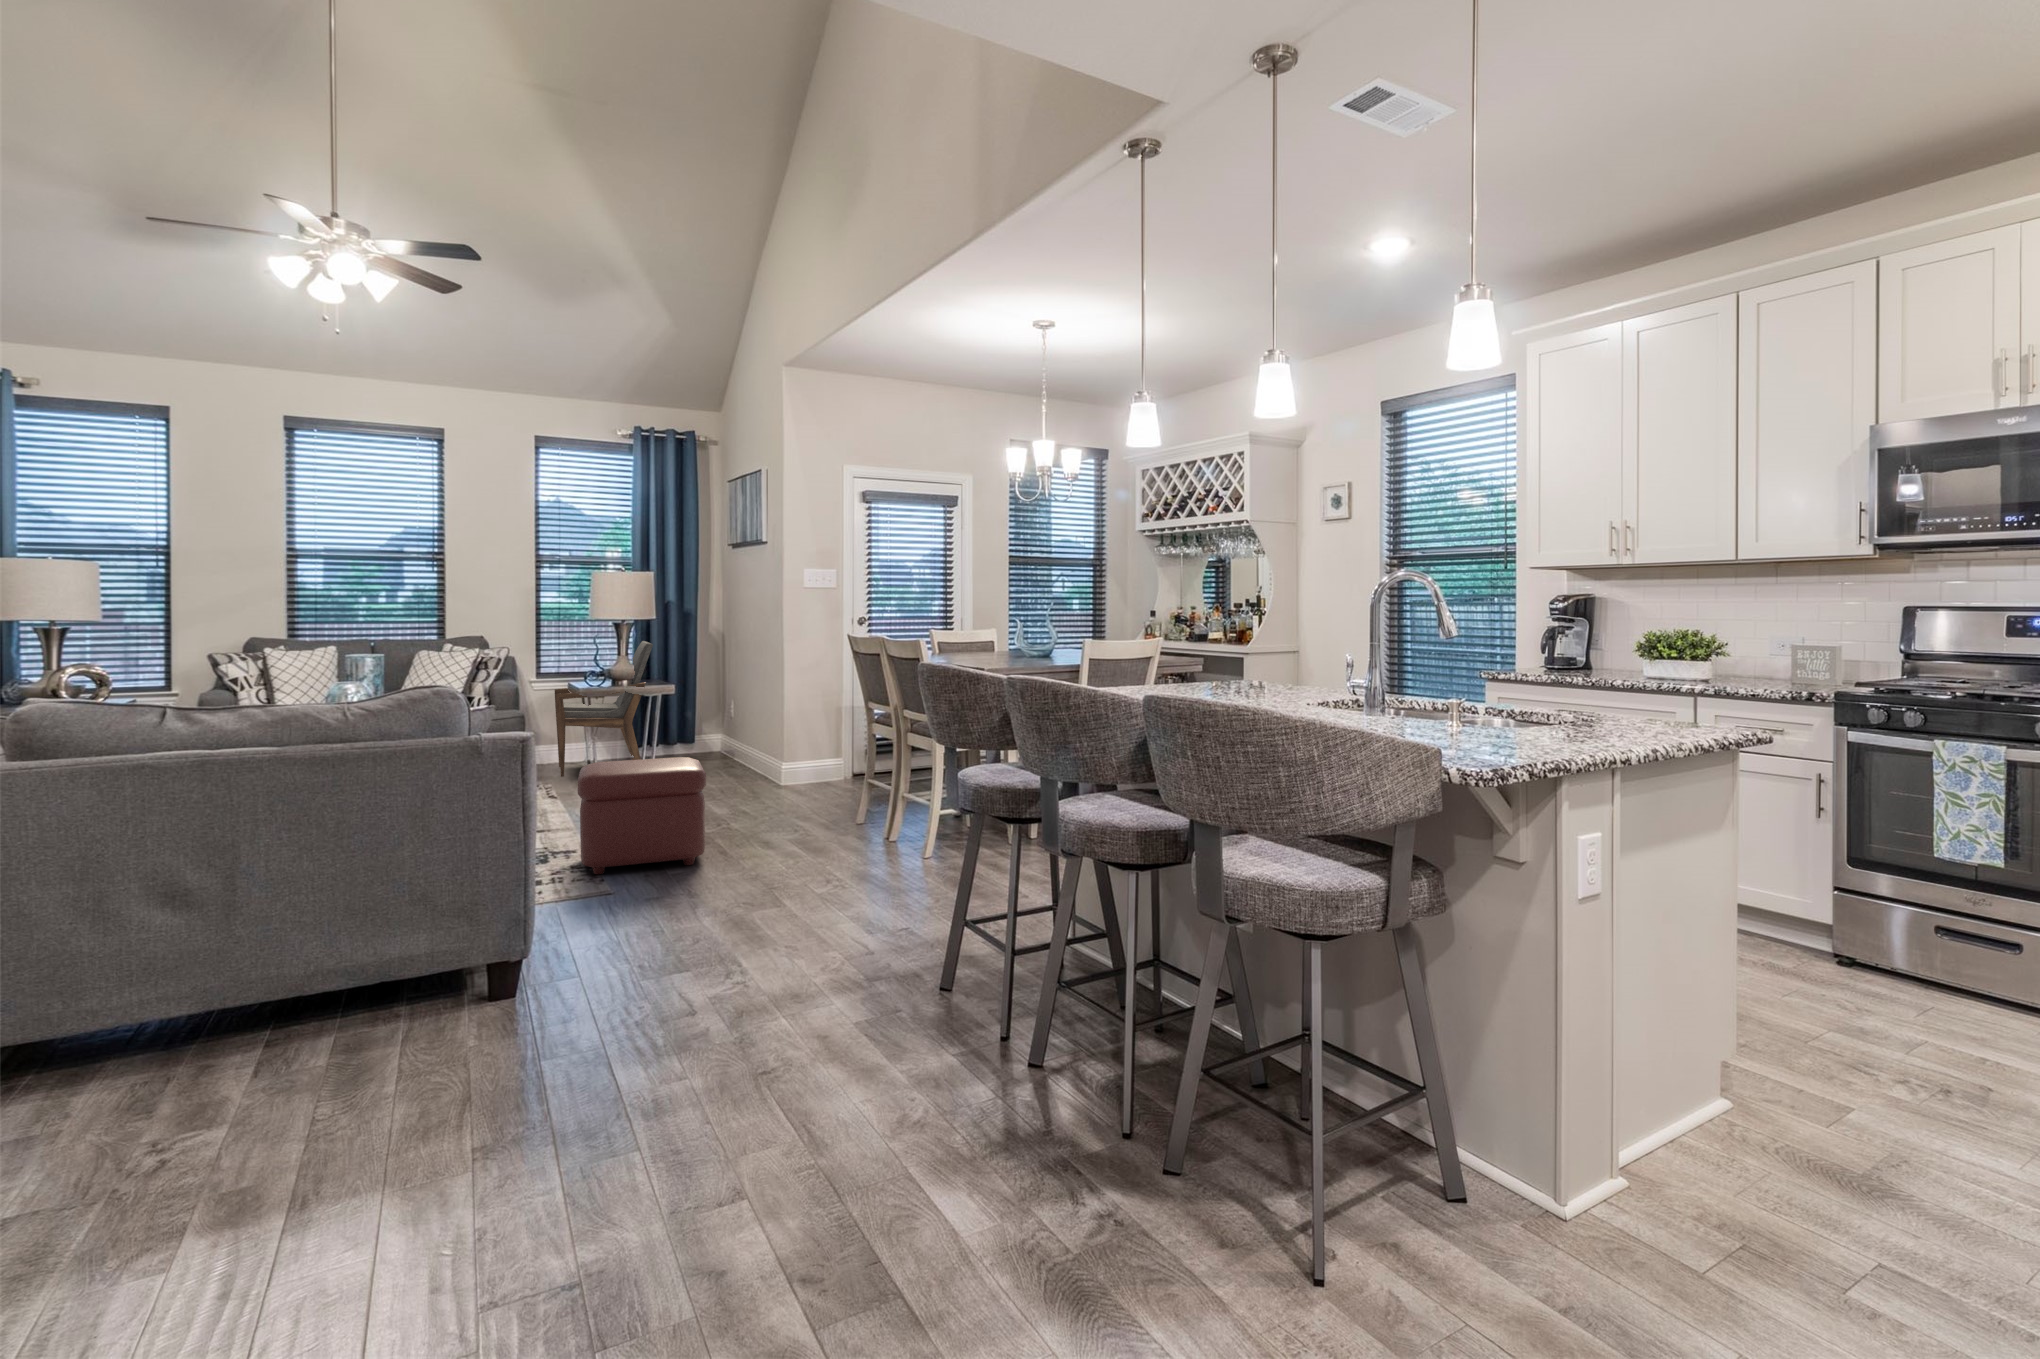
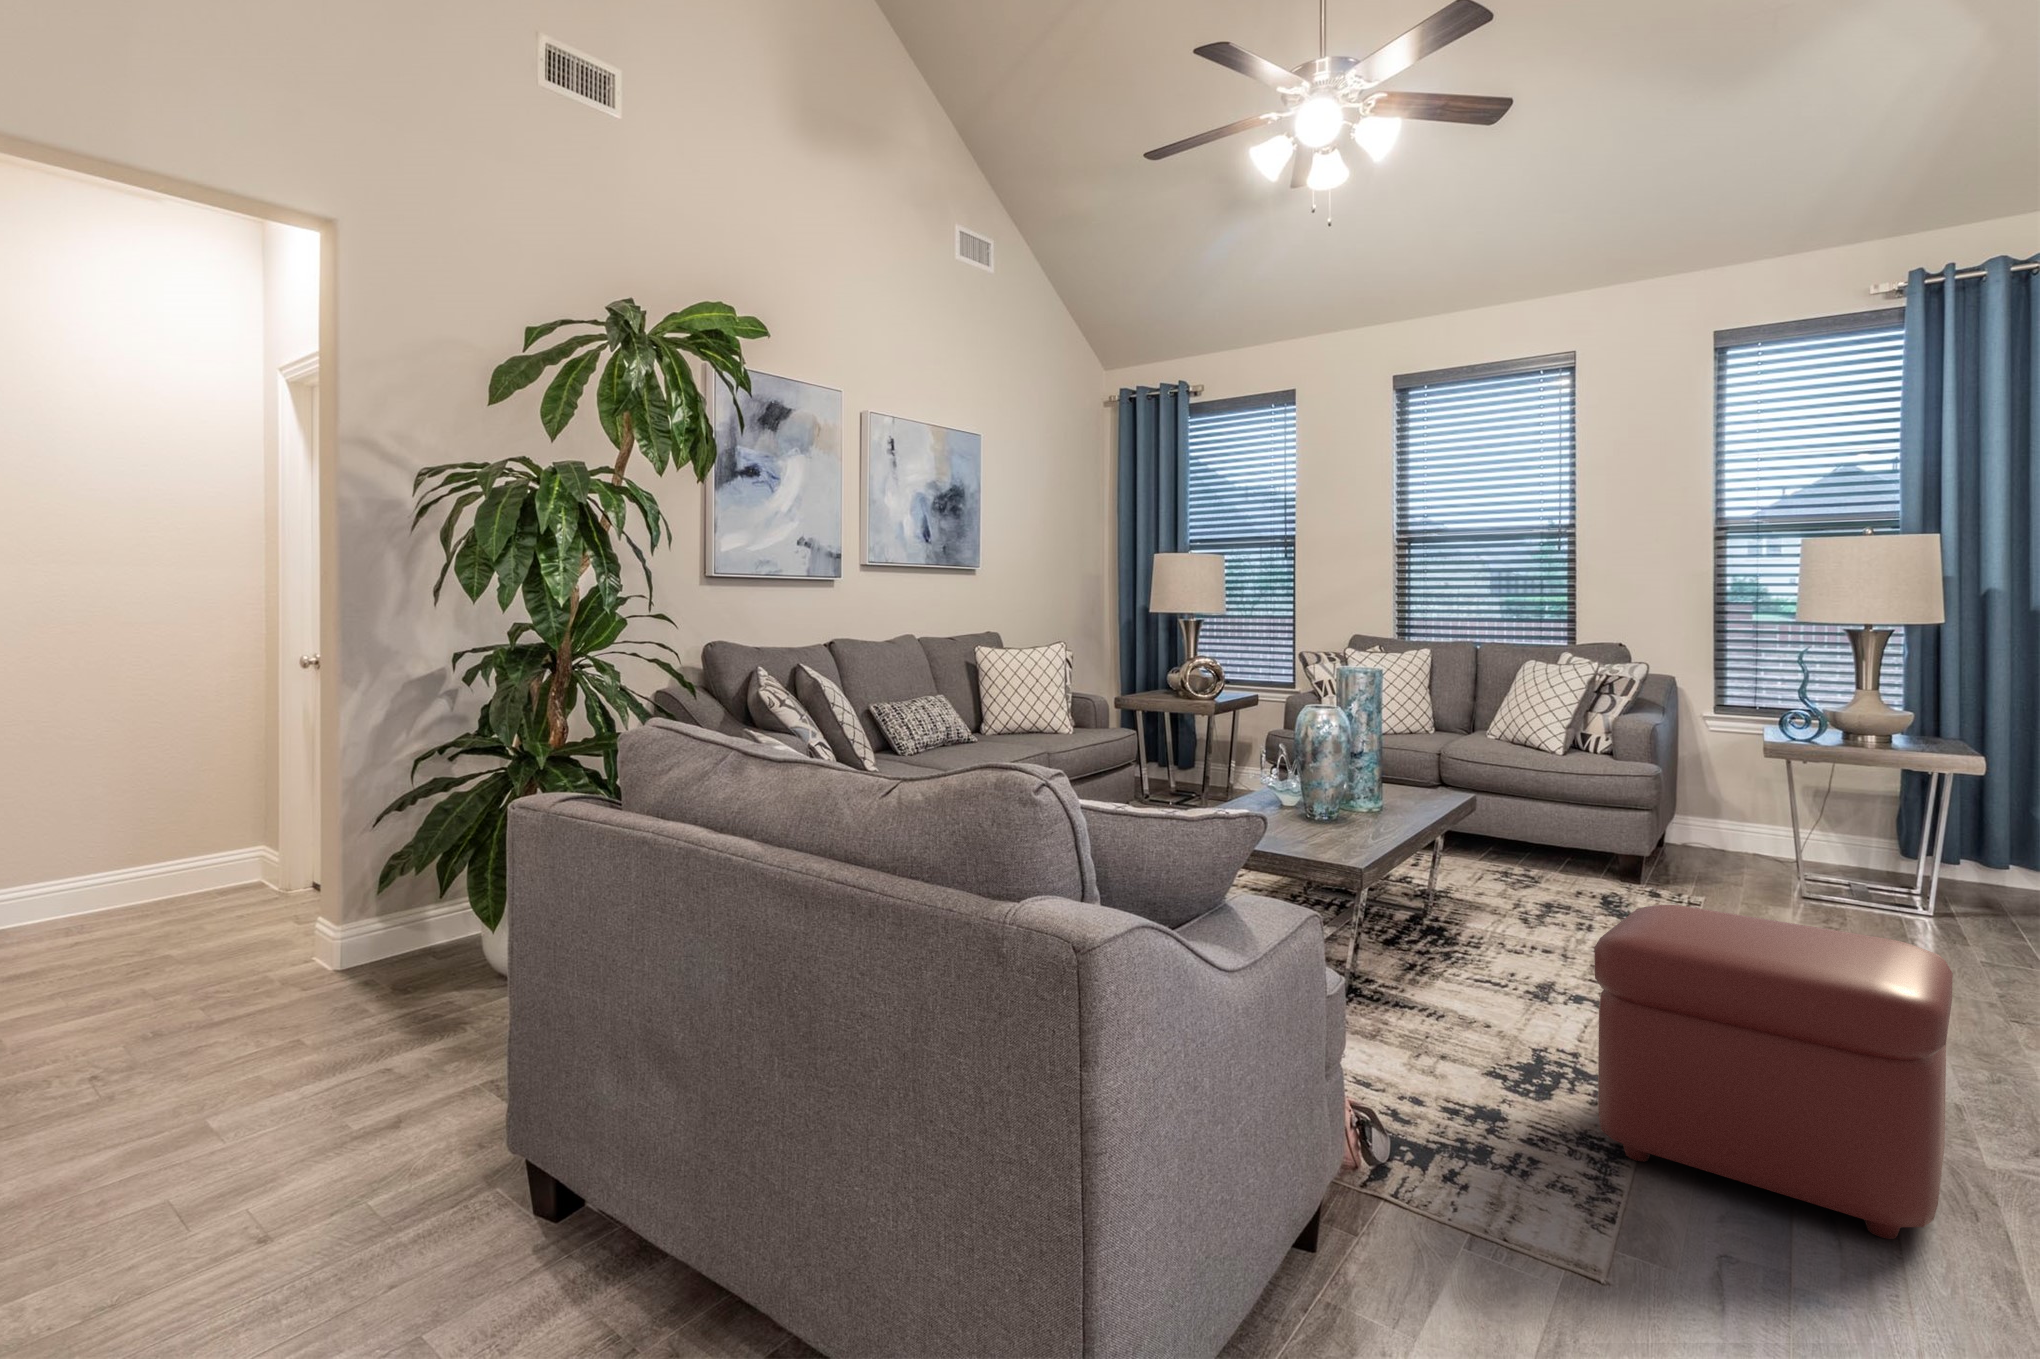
armchair: present [555,641,653,777] -> none [1730,662,1936,902]

